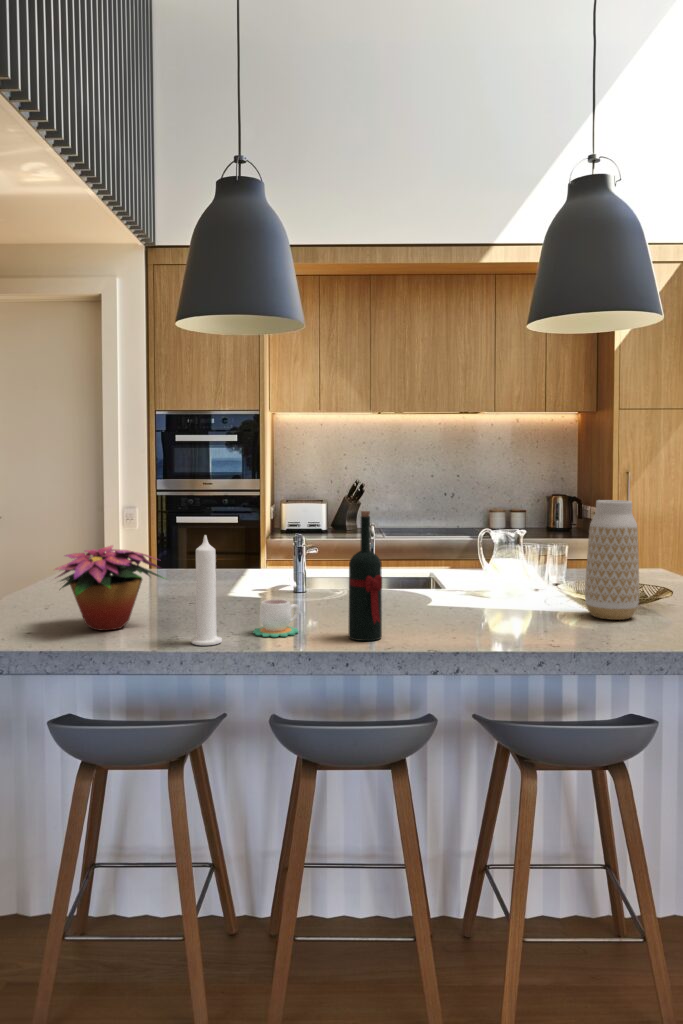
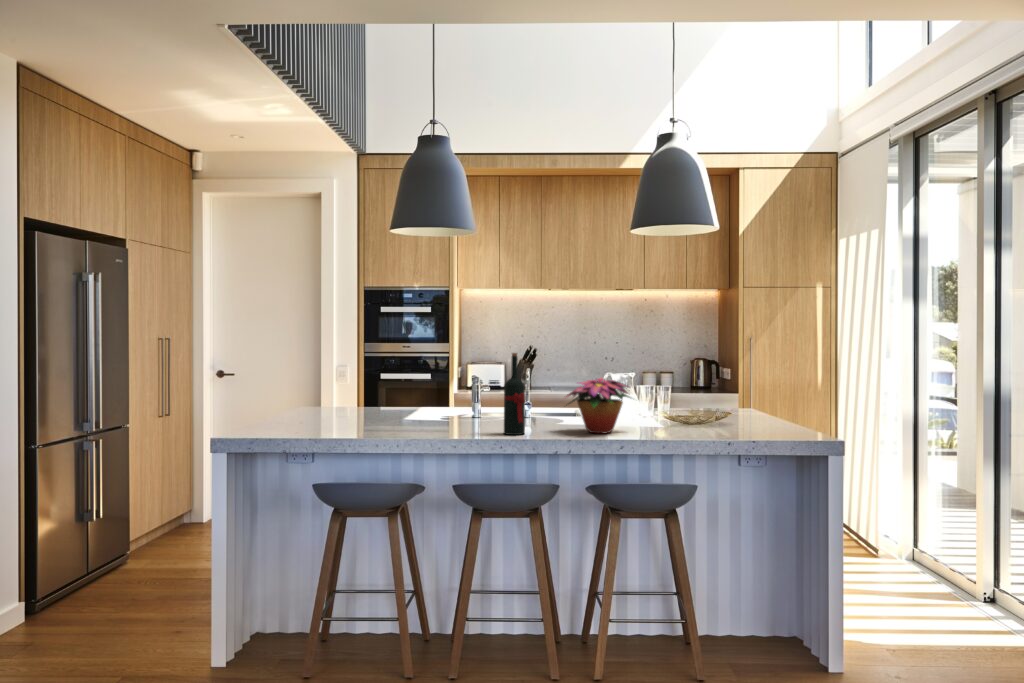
vase: present [585,500,639,620] -> none [665,349,700,428]
candle: present [191,535,222,645] -> none [404,367,423,436]
flower arrangement: present [56,546,164,630] -> present [566,378,630,433]
mug: present [253,599,300,637] -> none [443,411,473,433]

